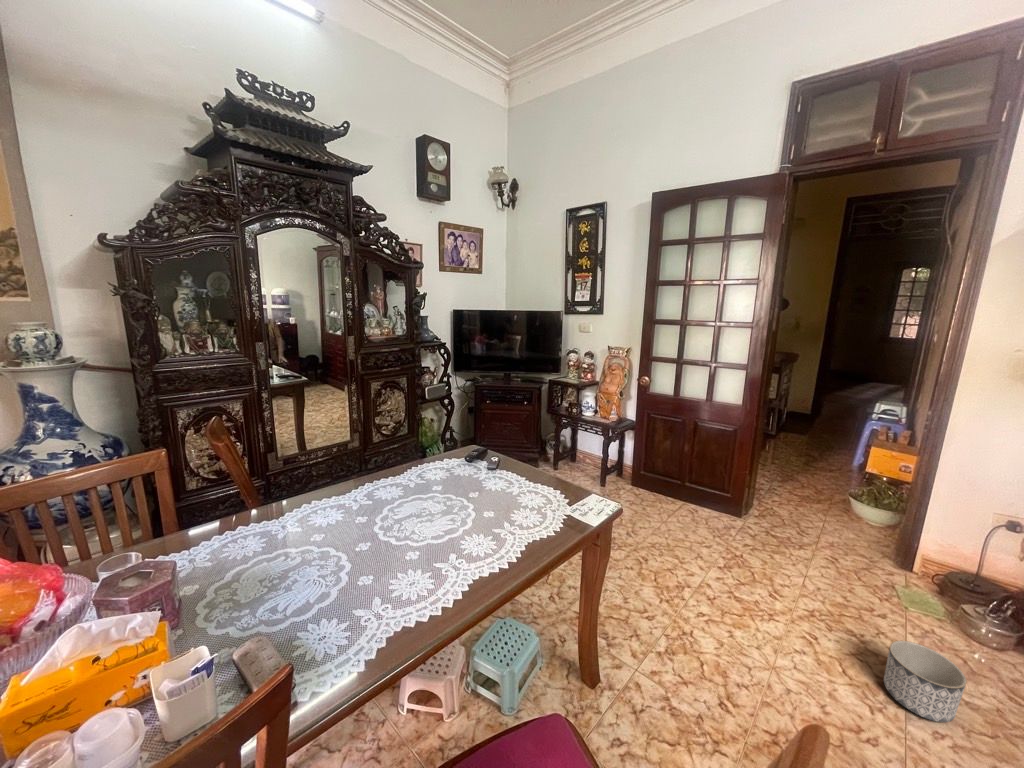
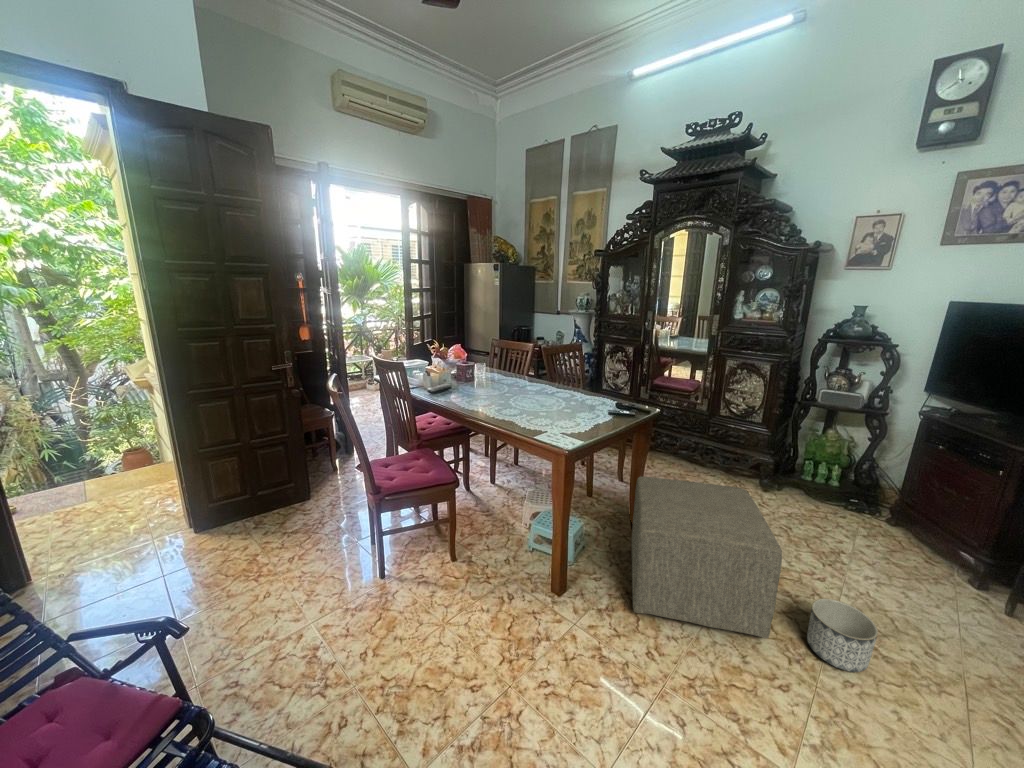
ottoman: none [679,507,862,685] -> present [632,476,782,638]

